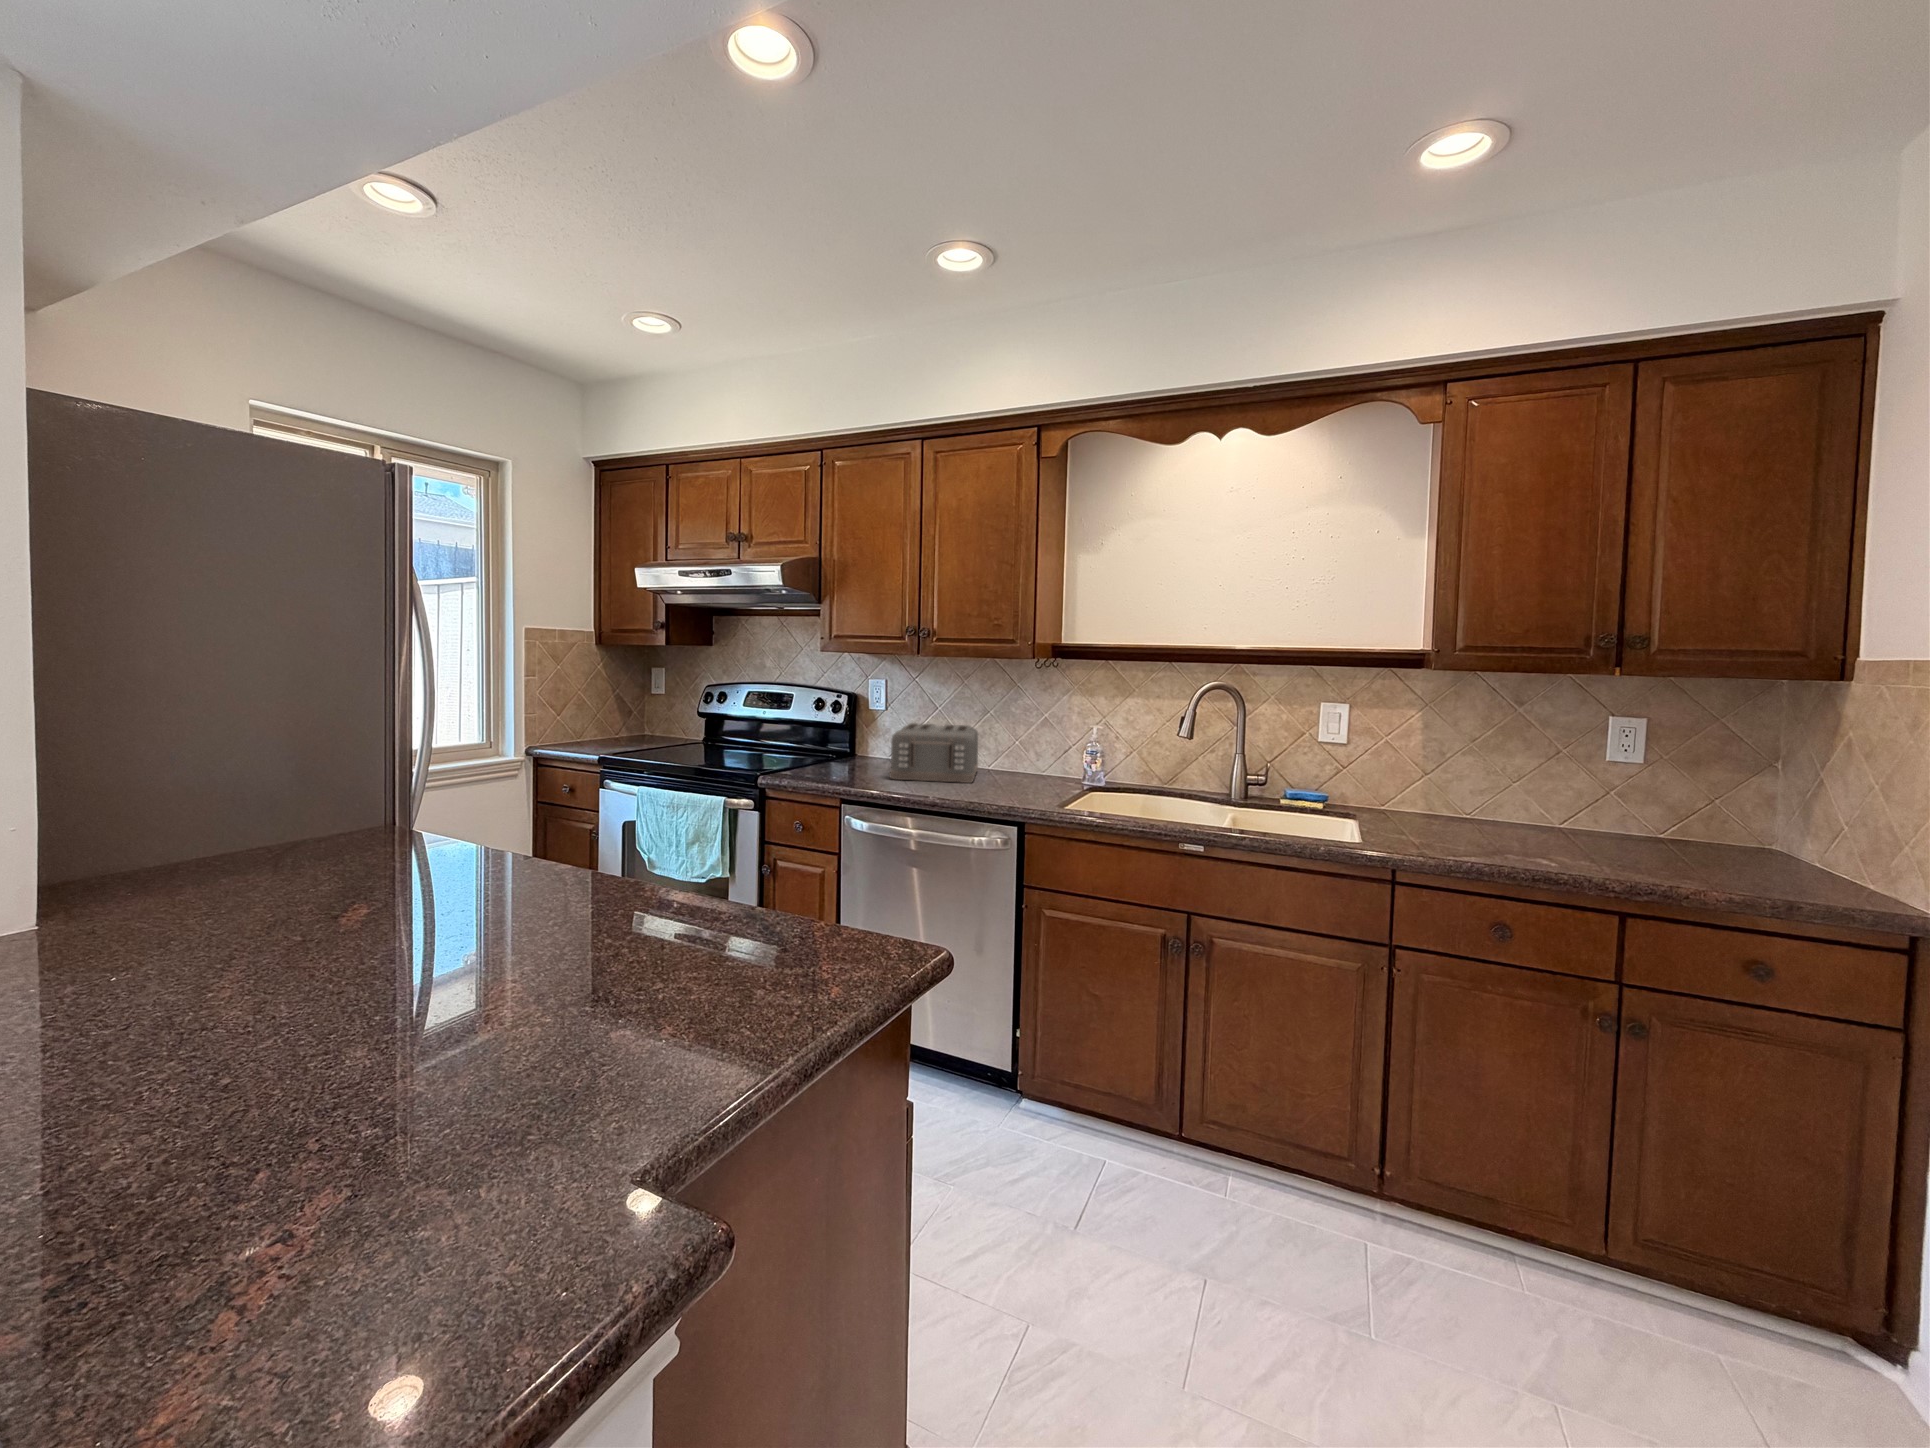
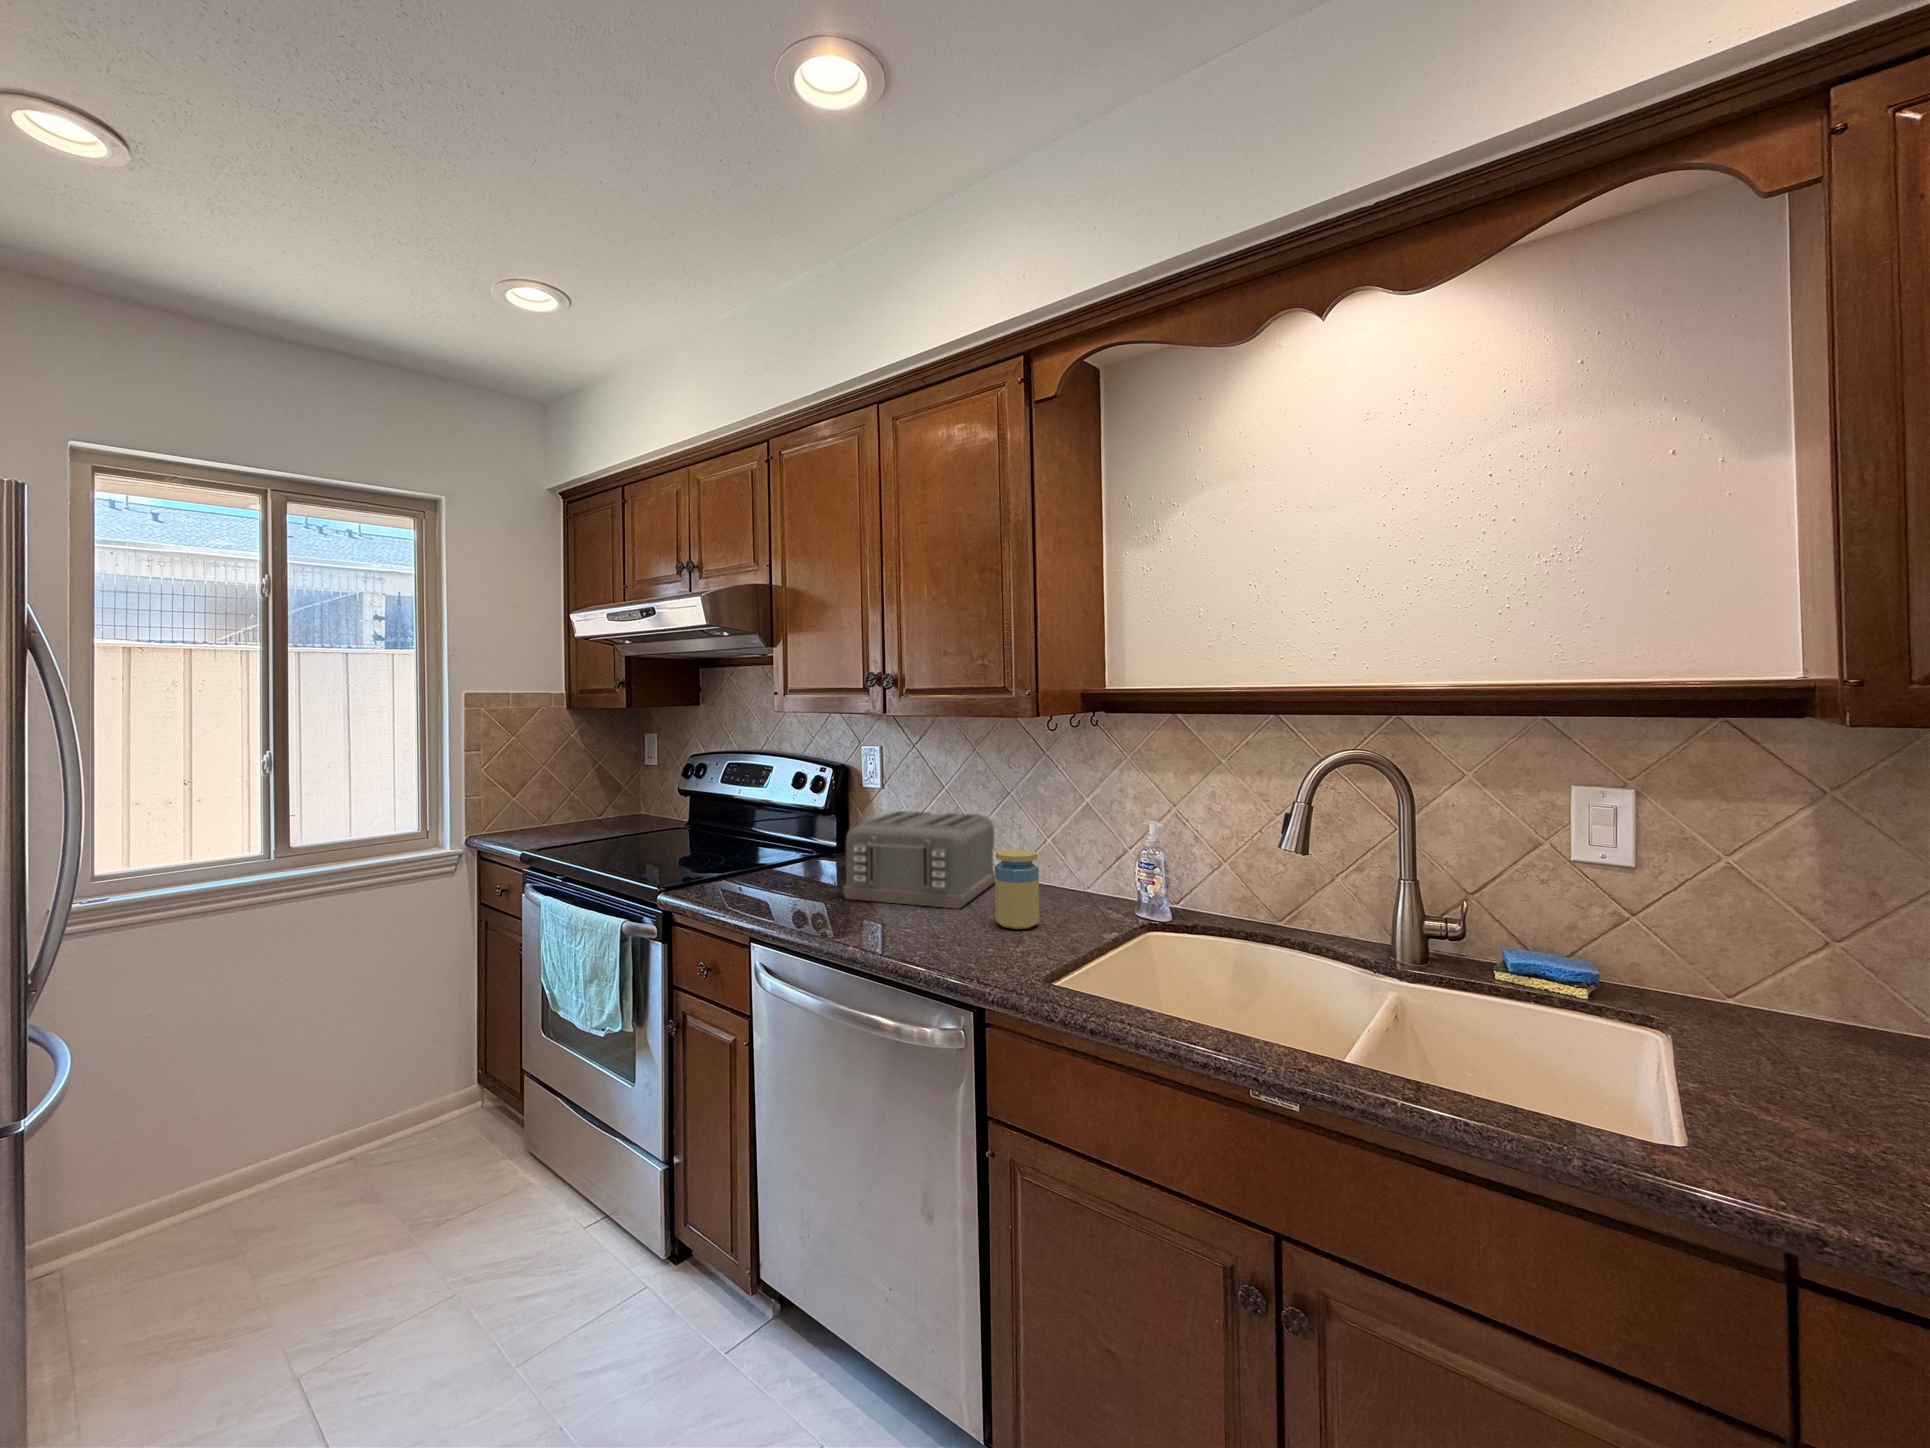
jar: none [1004,743,1032,791] -> present [995,849,1039,929]

